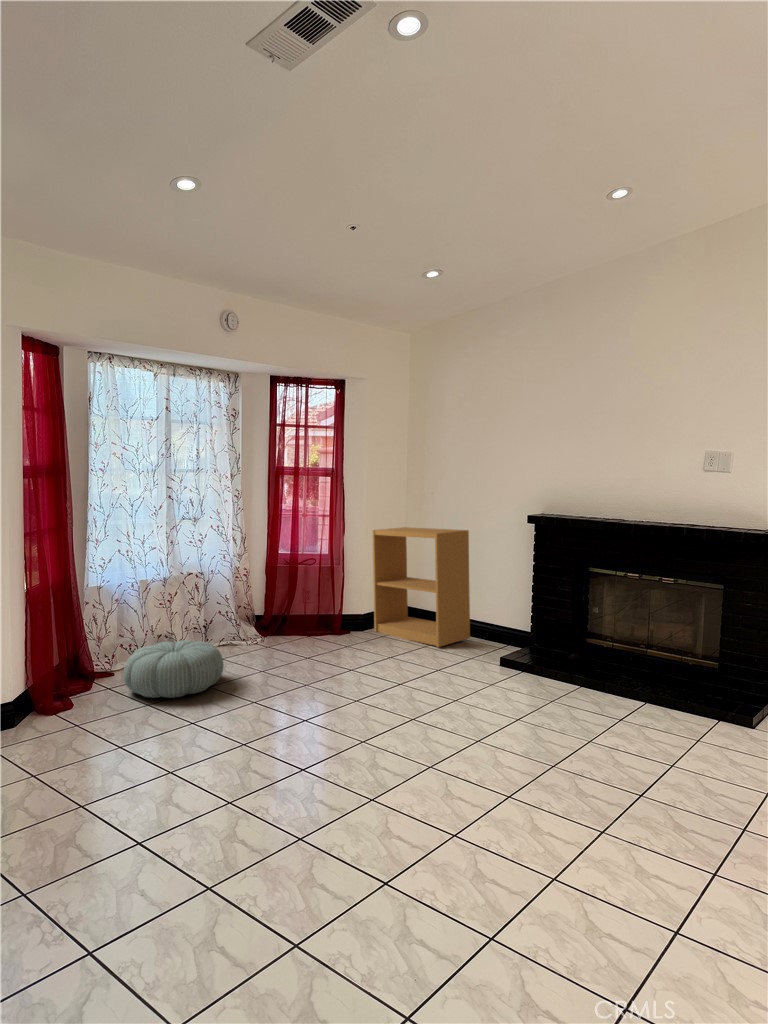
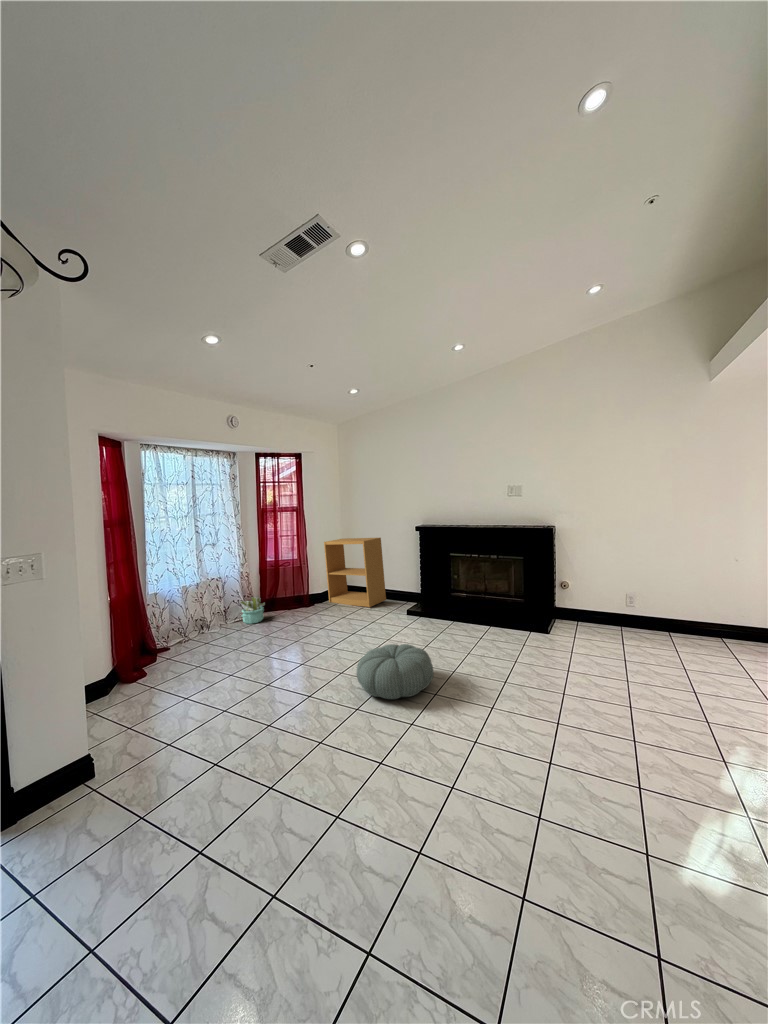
decorative plant: none [228,608,269,651] -> present [240,597,265,624]
pouf: present [124,640,224,698] -> present [357,644,434,699]

